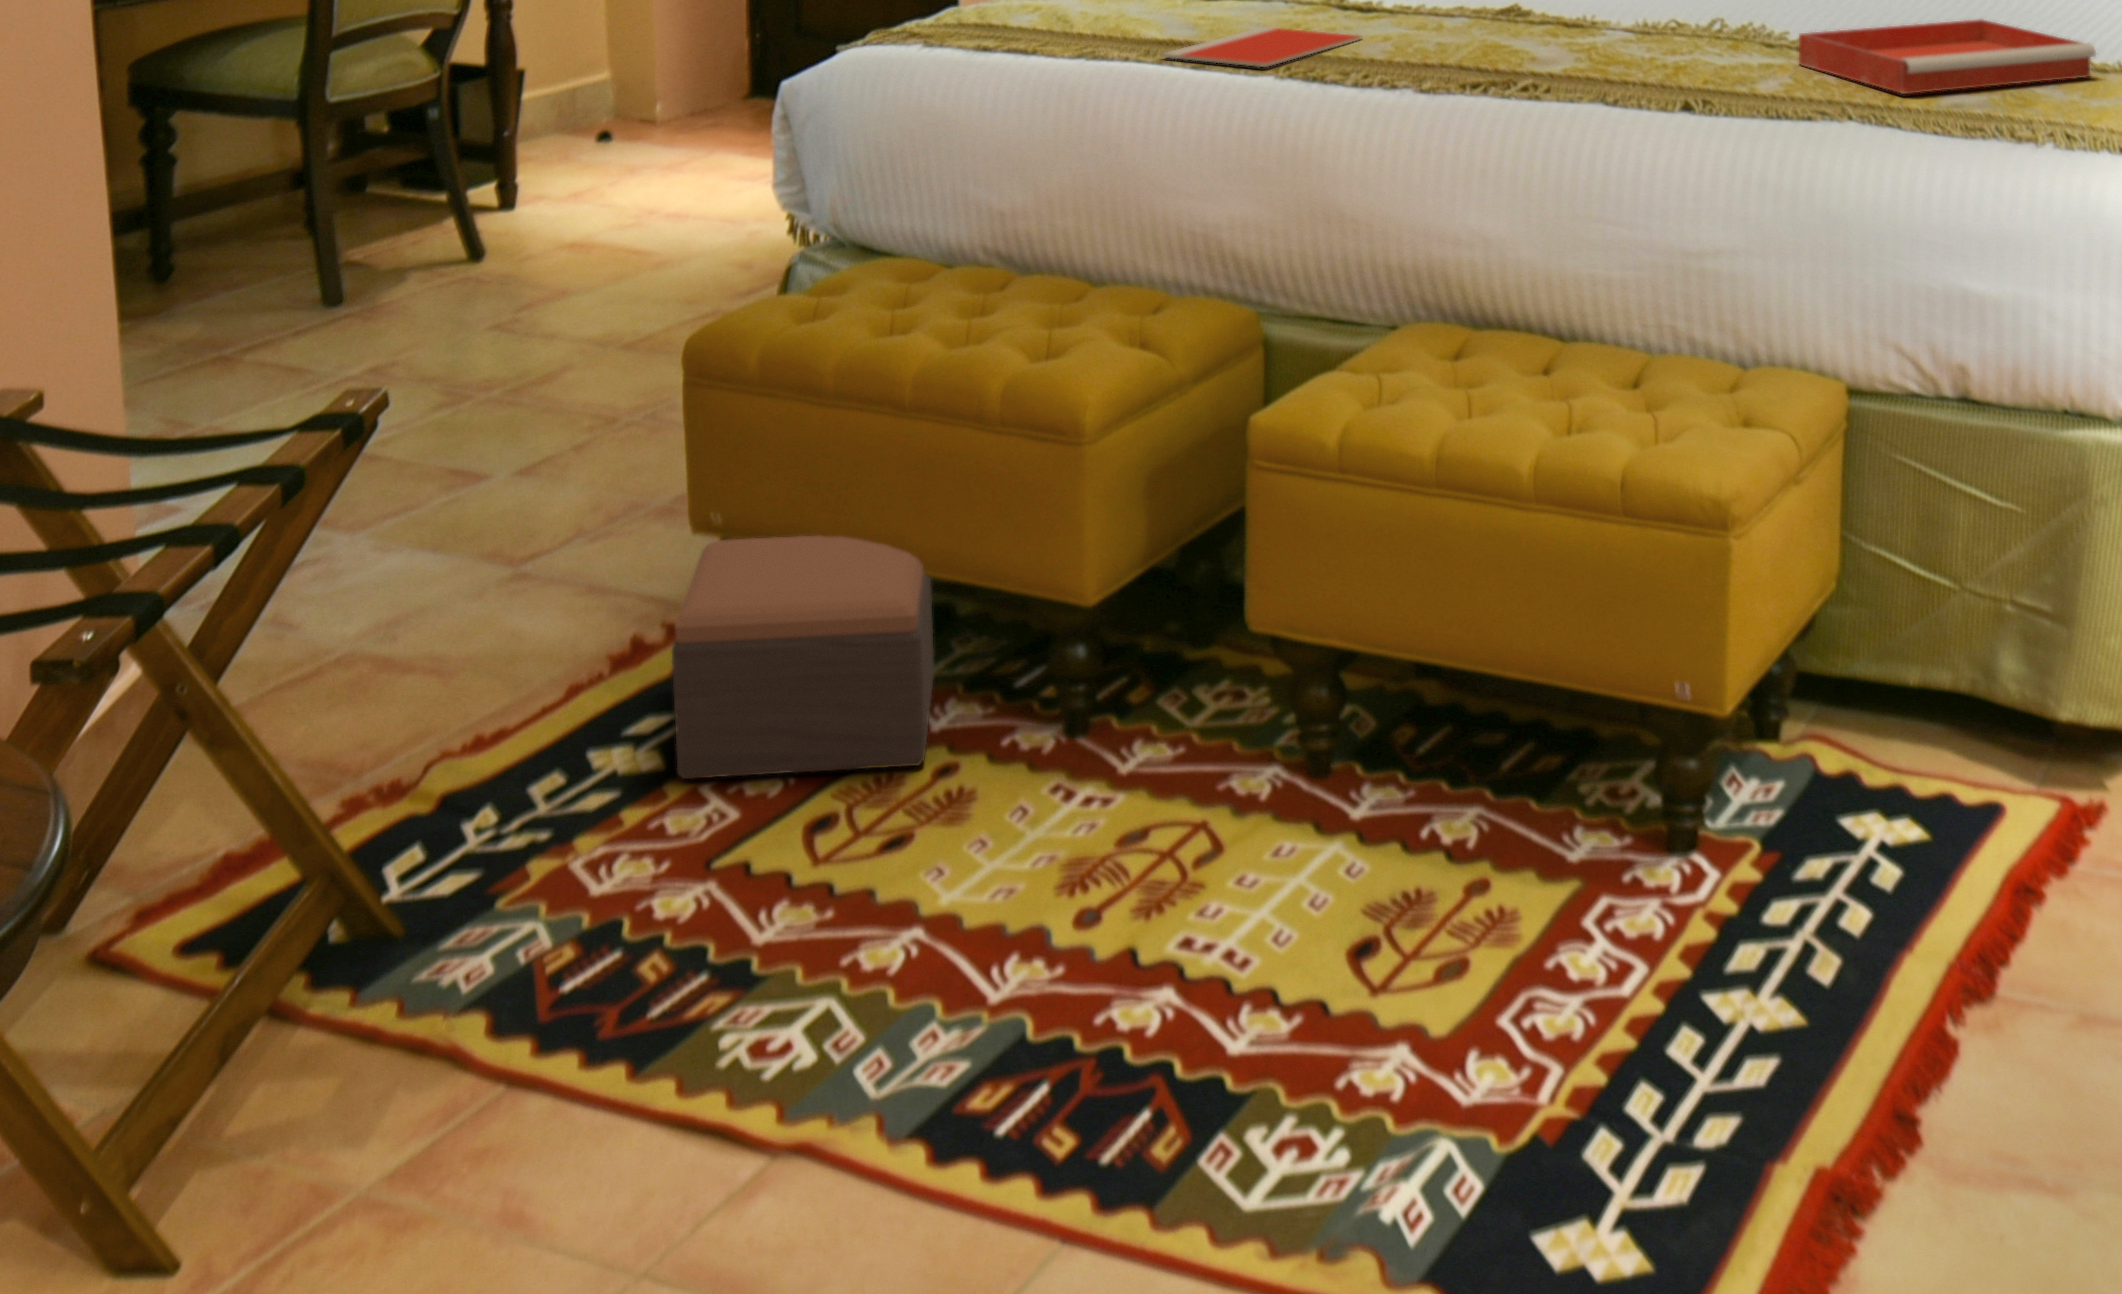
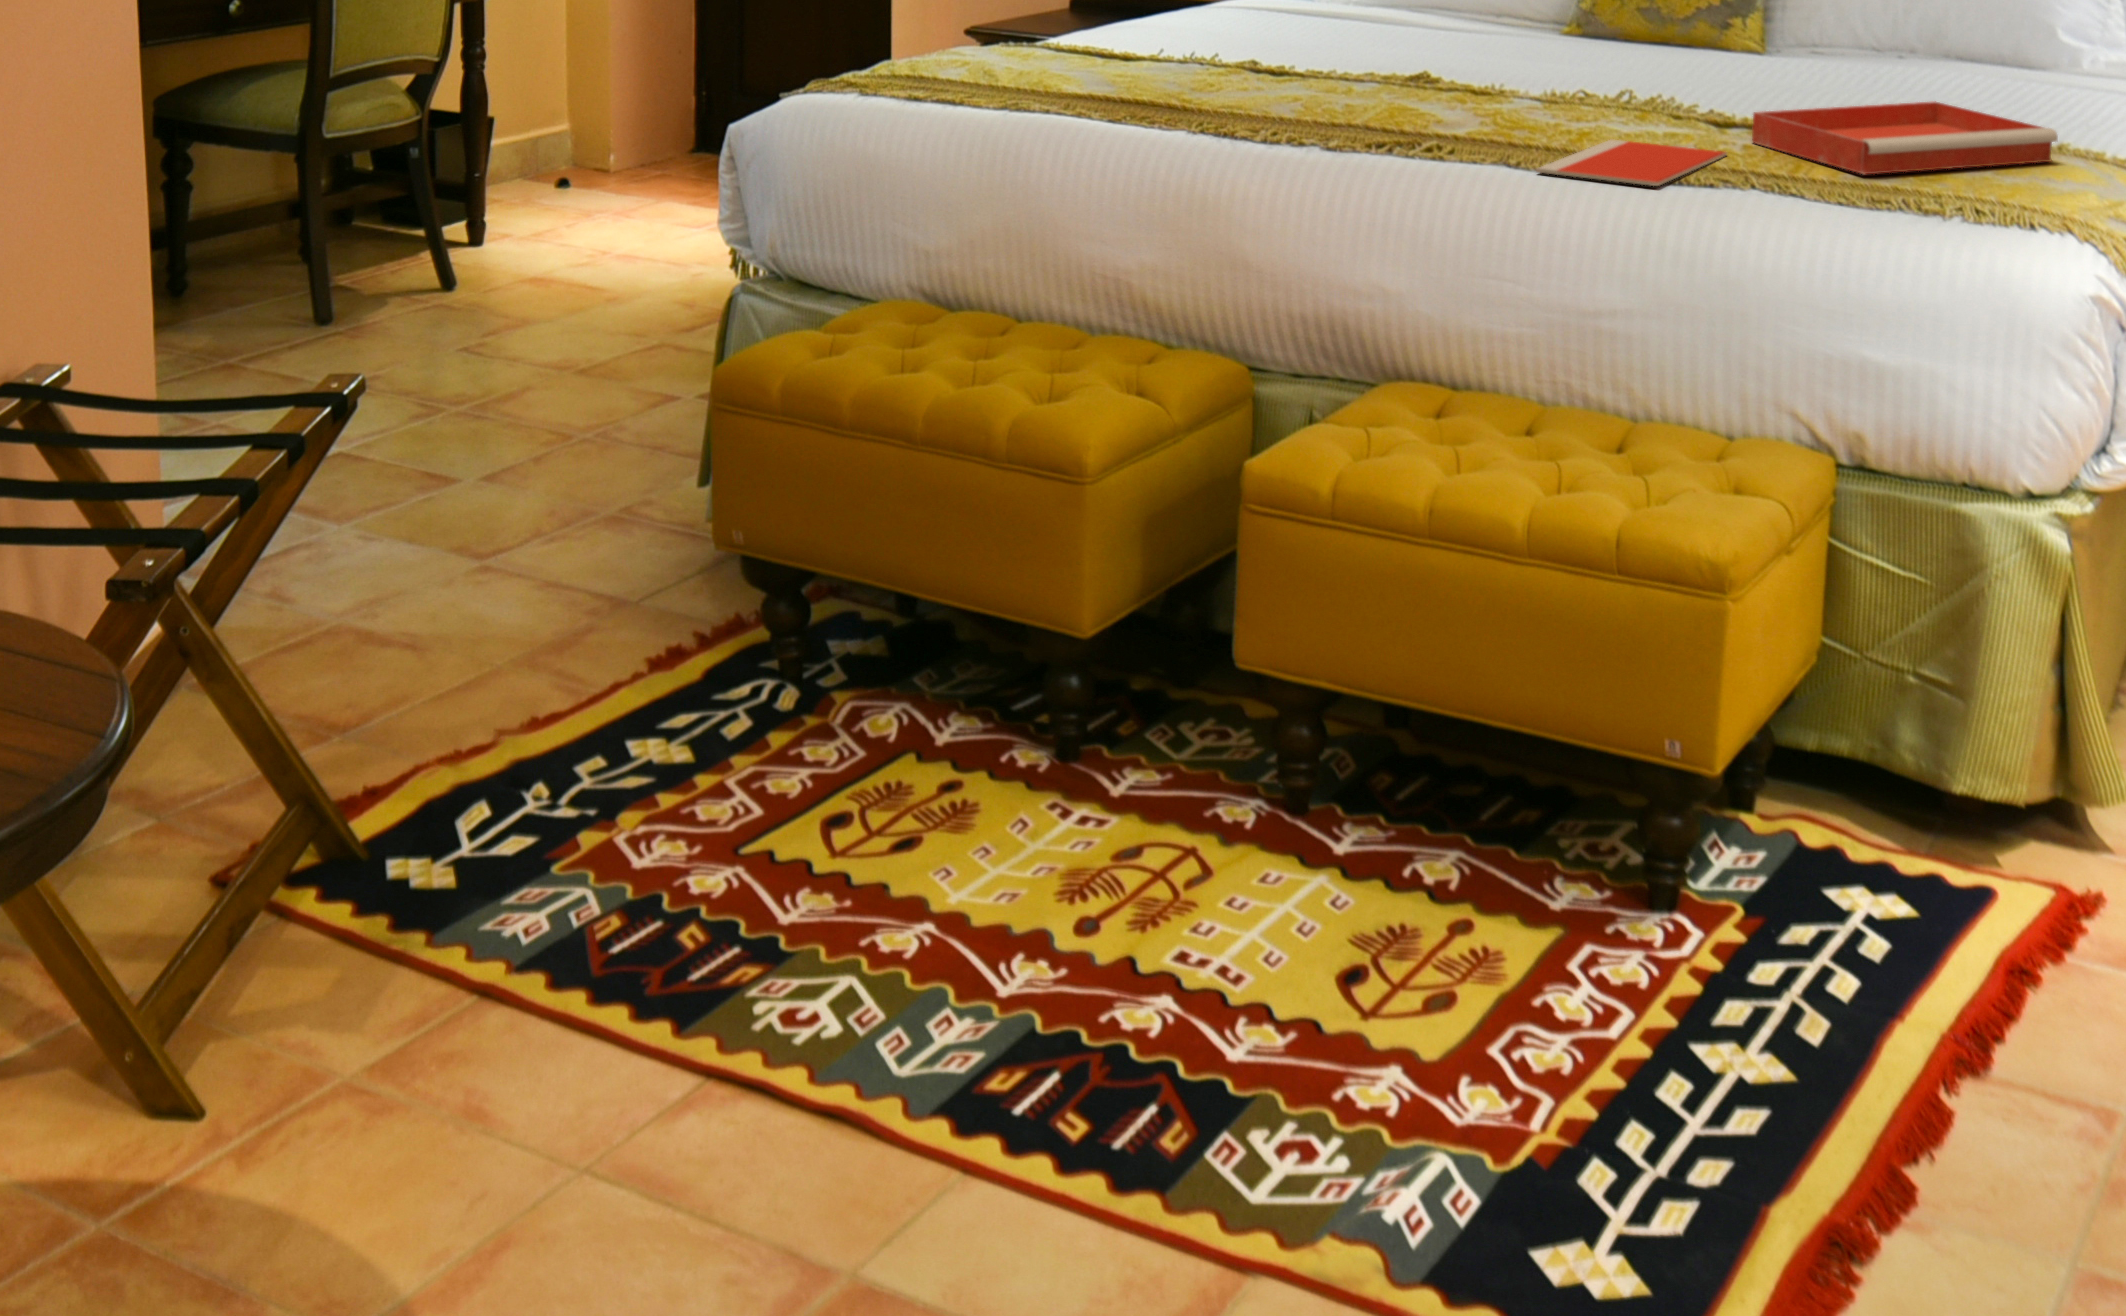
notebook: present [1162,27,1362,67] -> present [1537,140,1727,186]
footstool: present [672,535,934,779] -> none [697,561,922,779]

